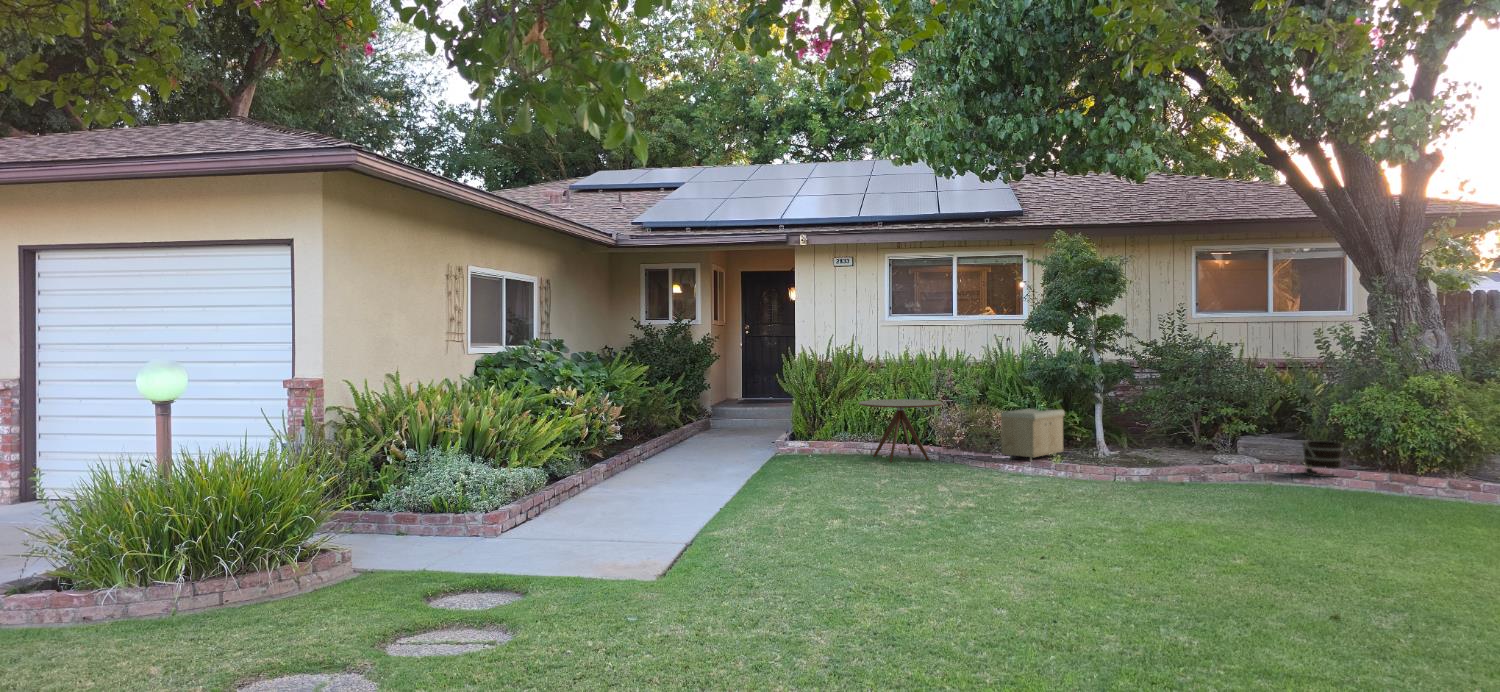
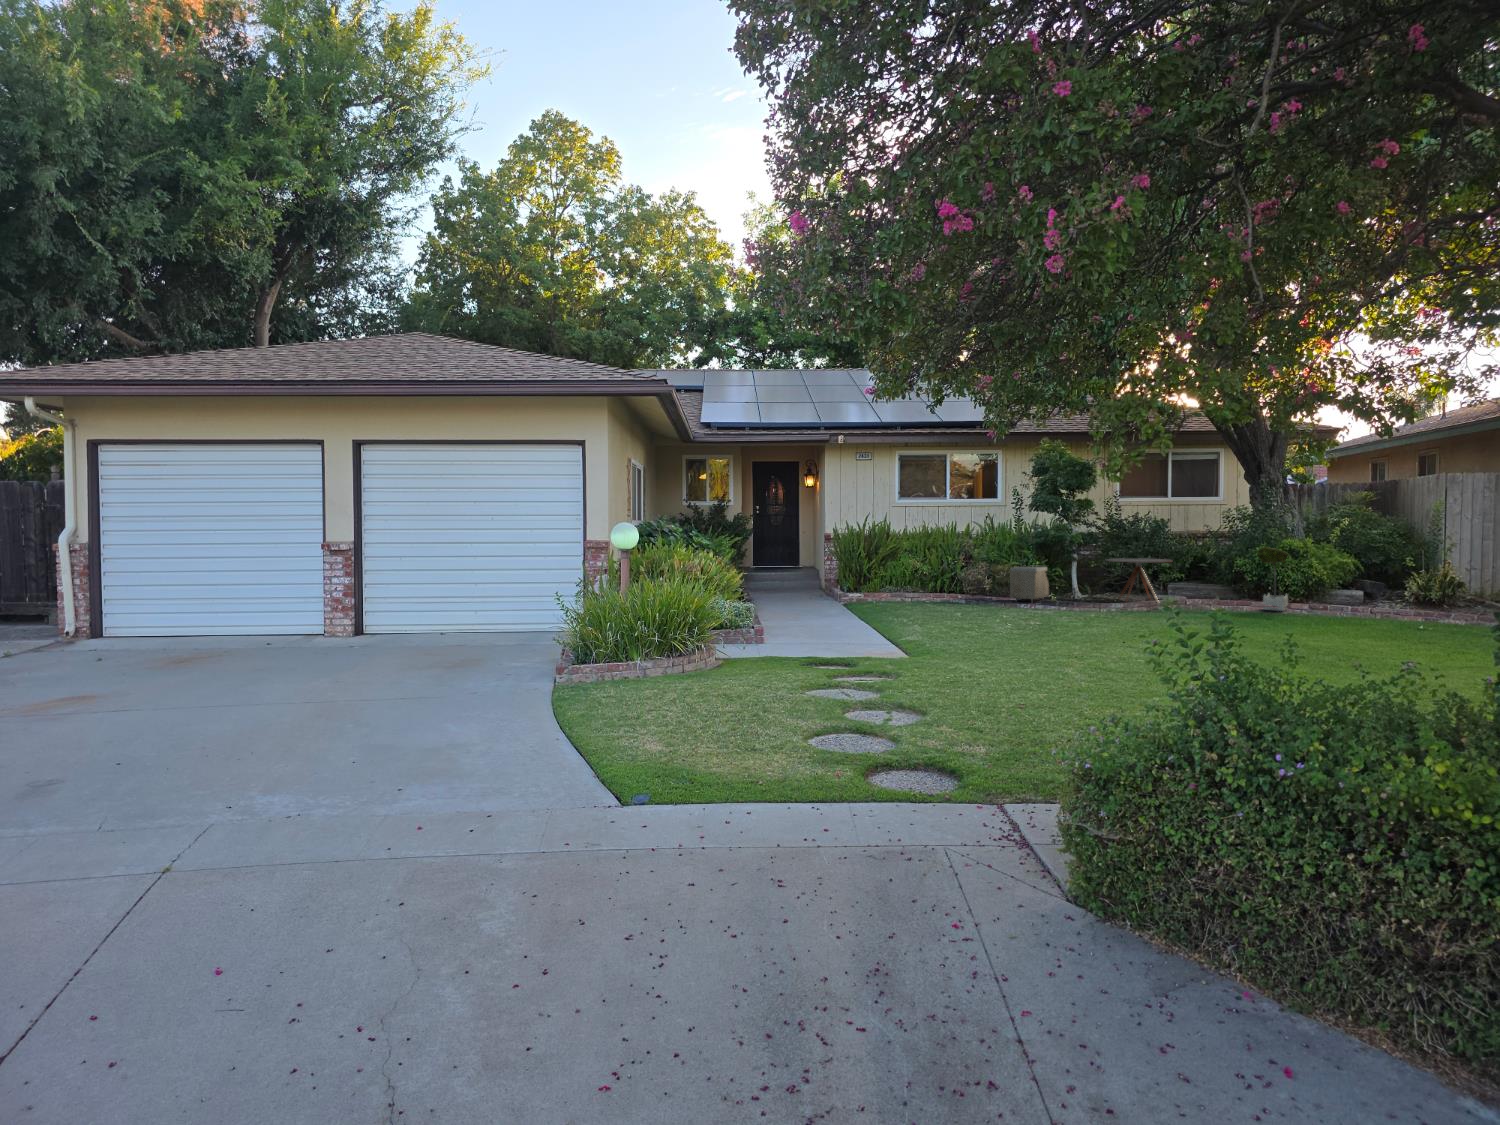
potted tree: none [1362,388,1416,490] -> present [1257,546,1288,611]
round table: present [859,399,943,462] -> present [1107,558,1172,602]
bucket: present [1303,440,1344,477] -> none [1214,582,1241,606]

